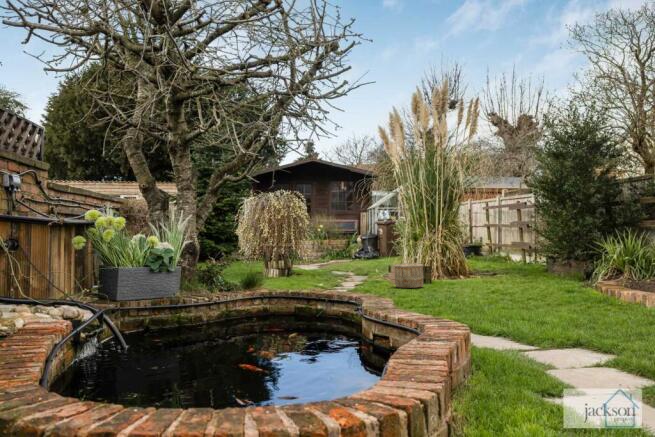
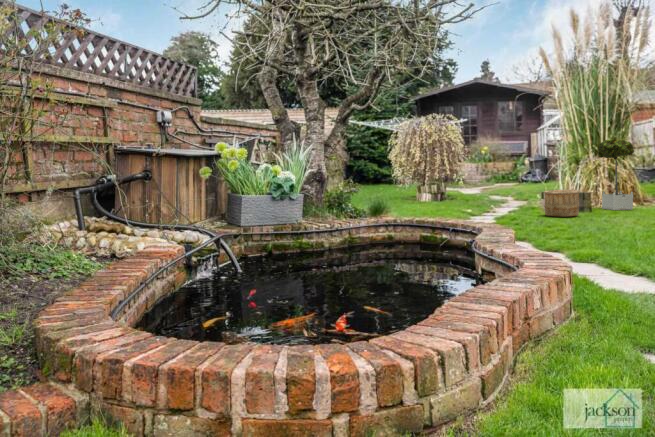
potted tree: none [432,218,463,282] -> present [598,137,634,210]

